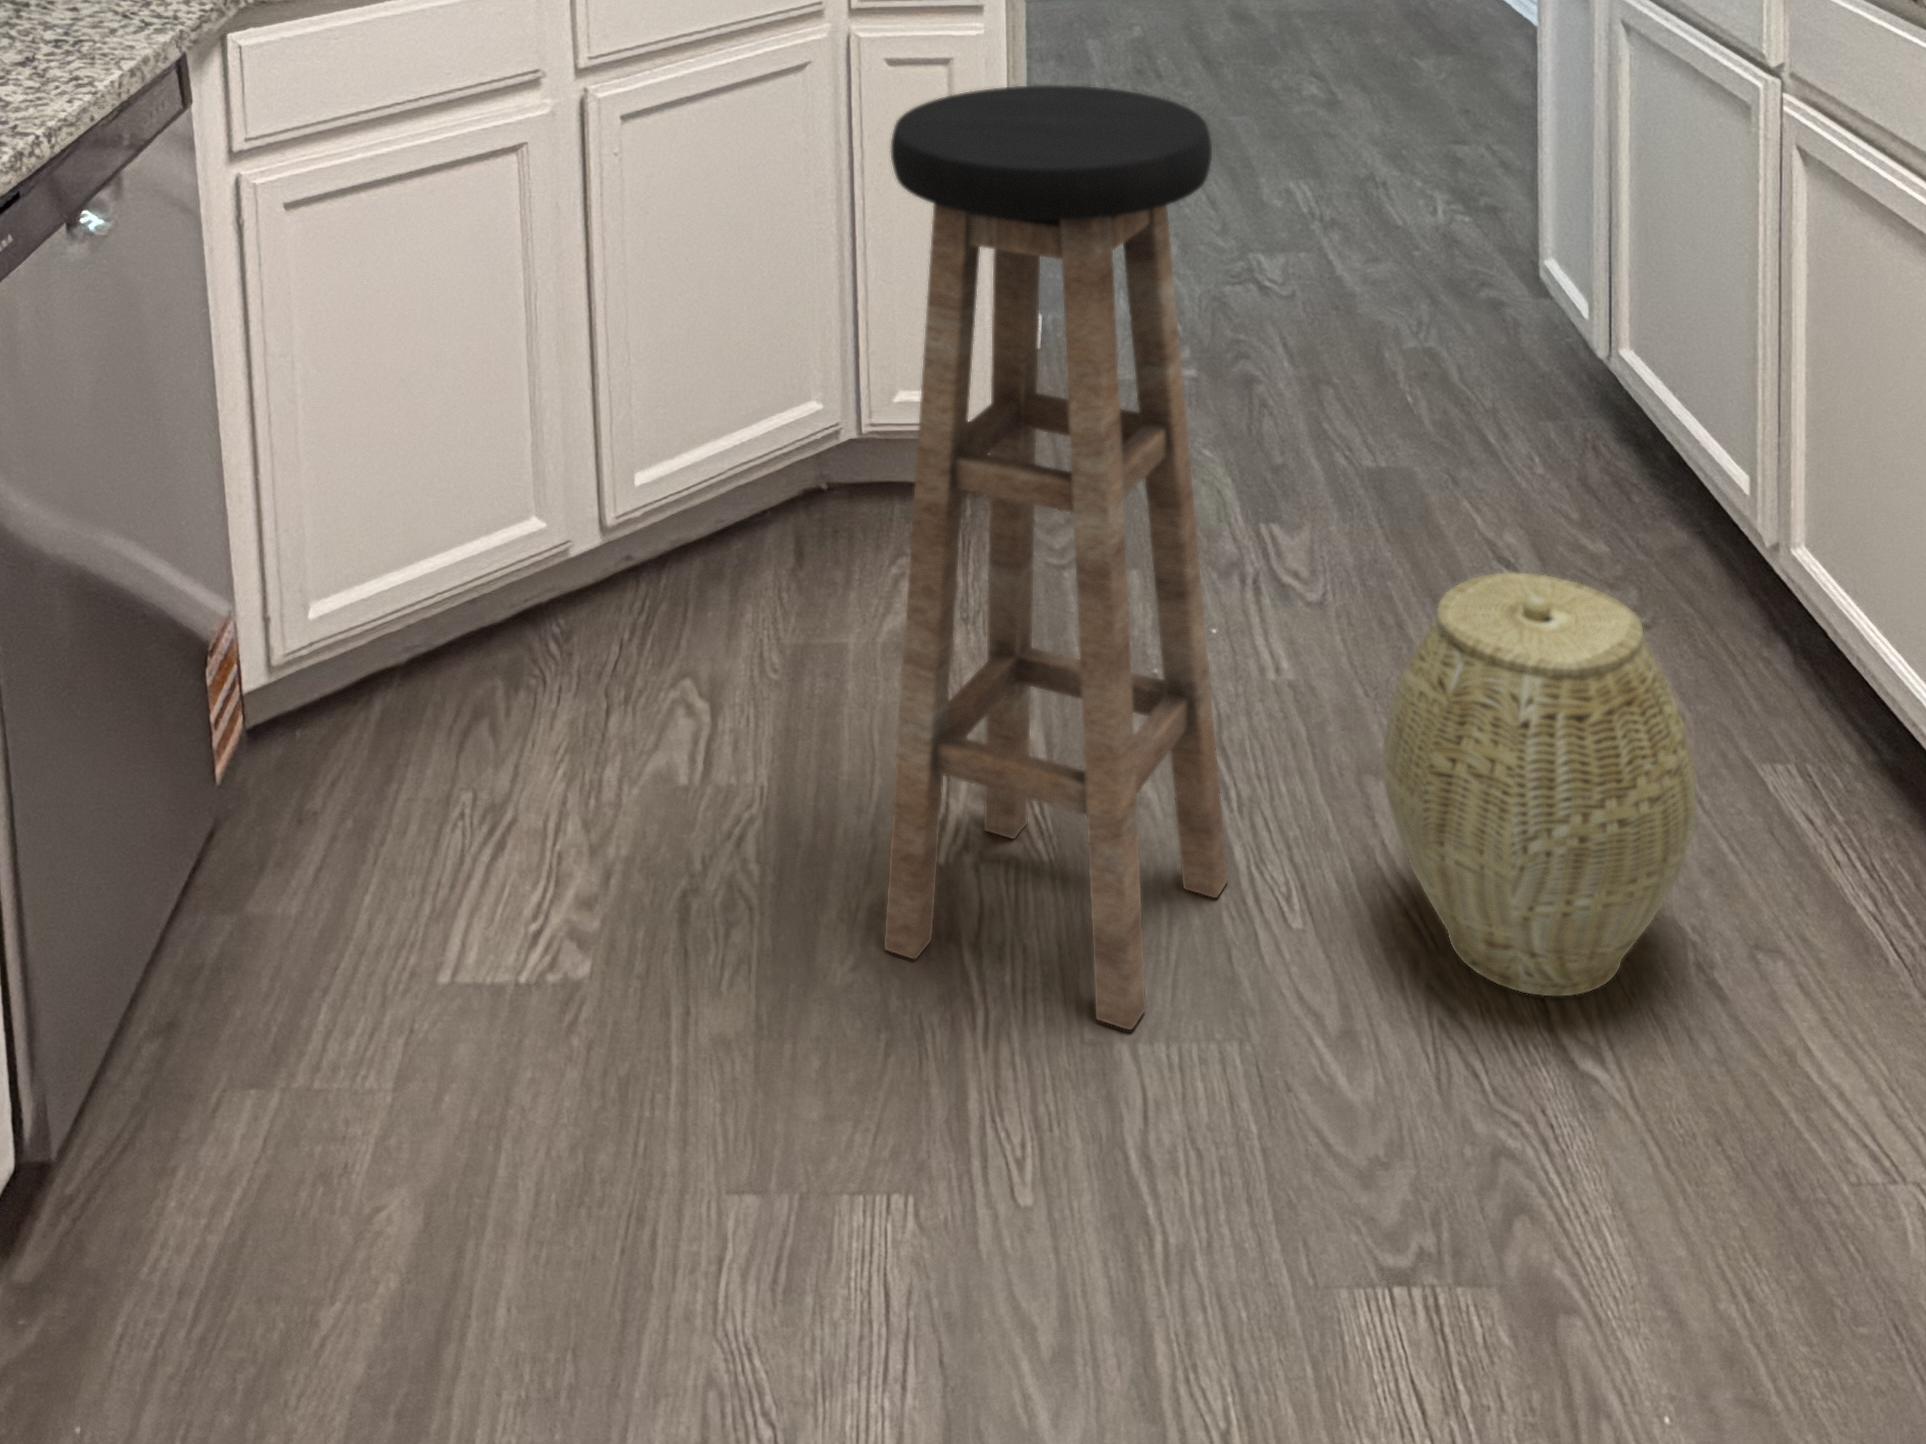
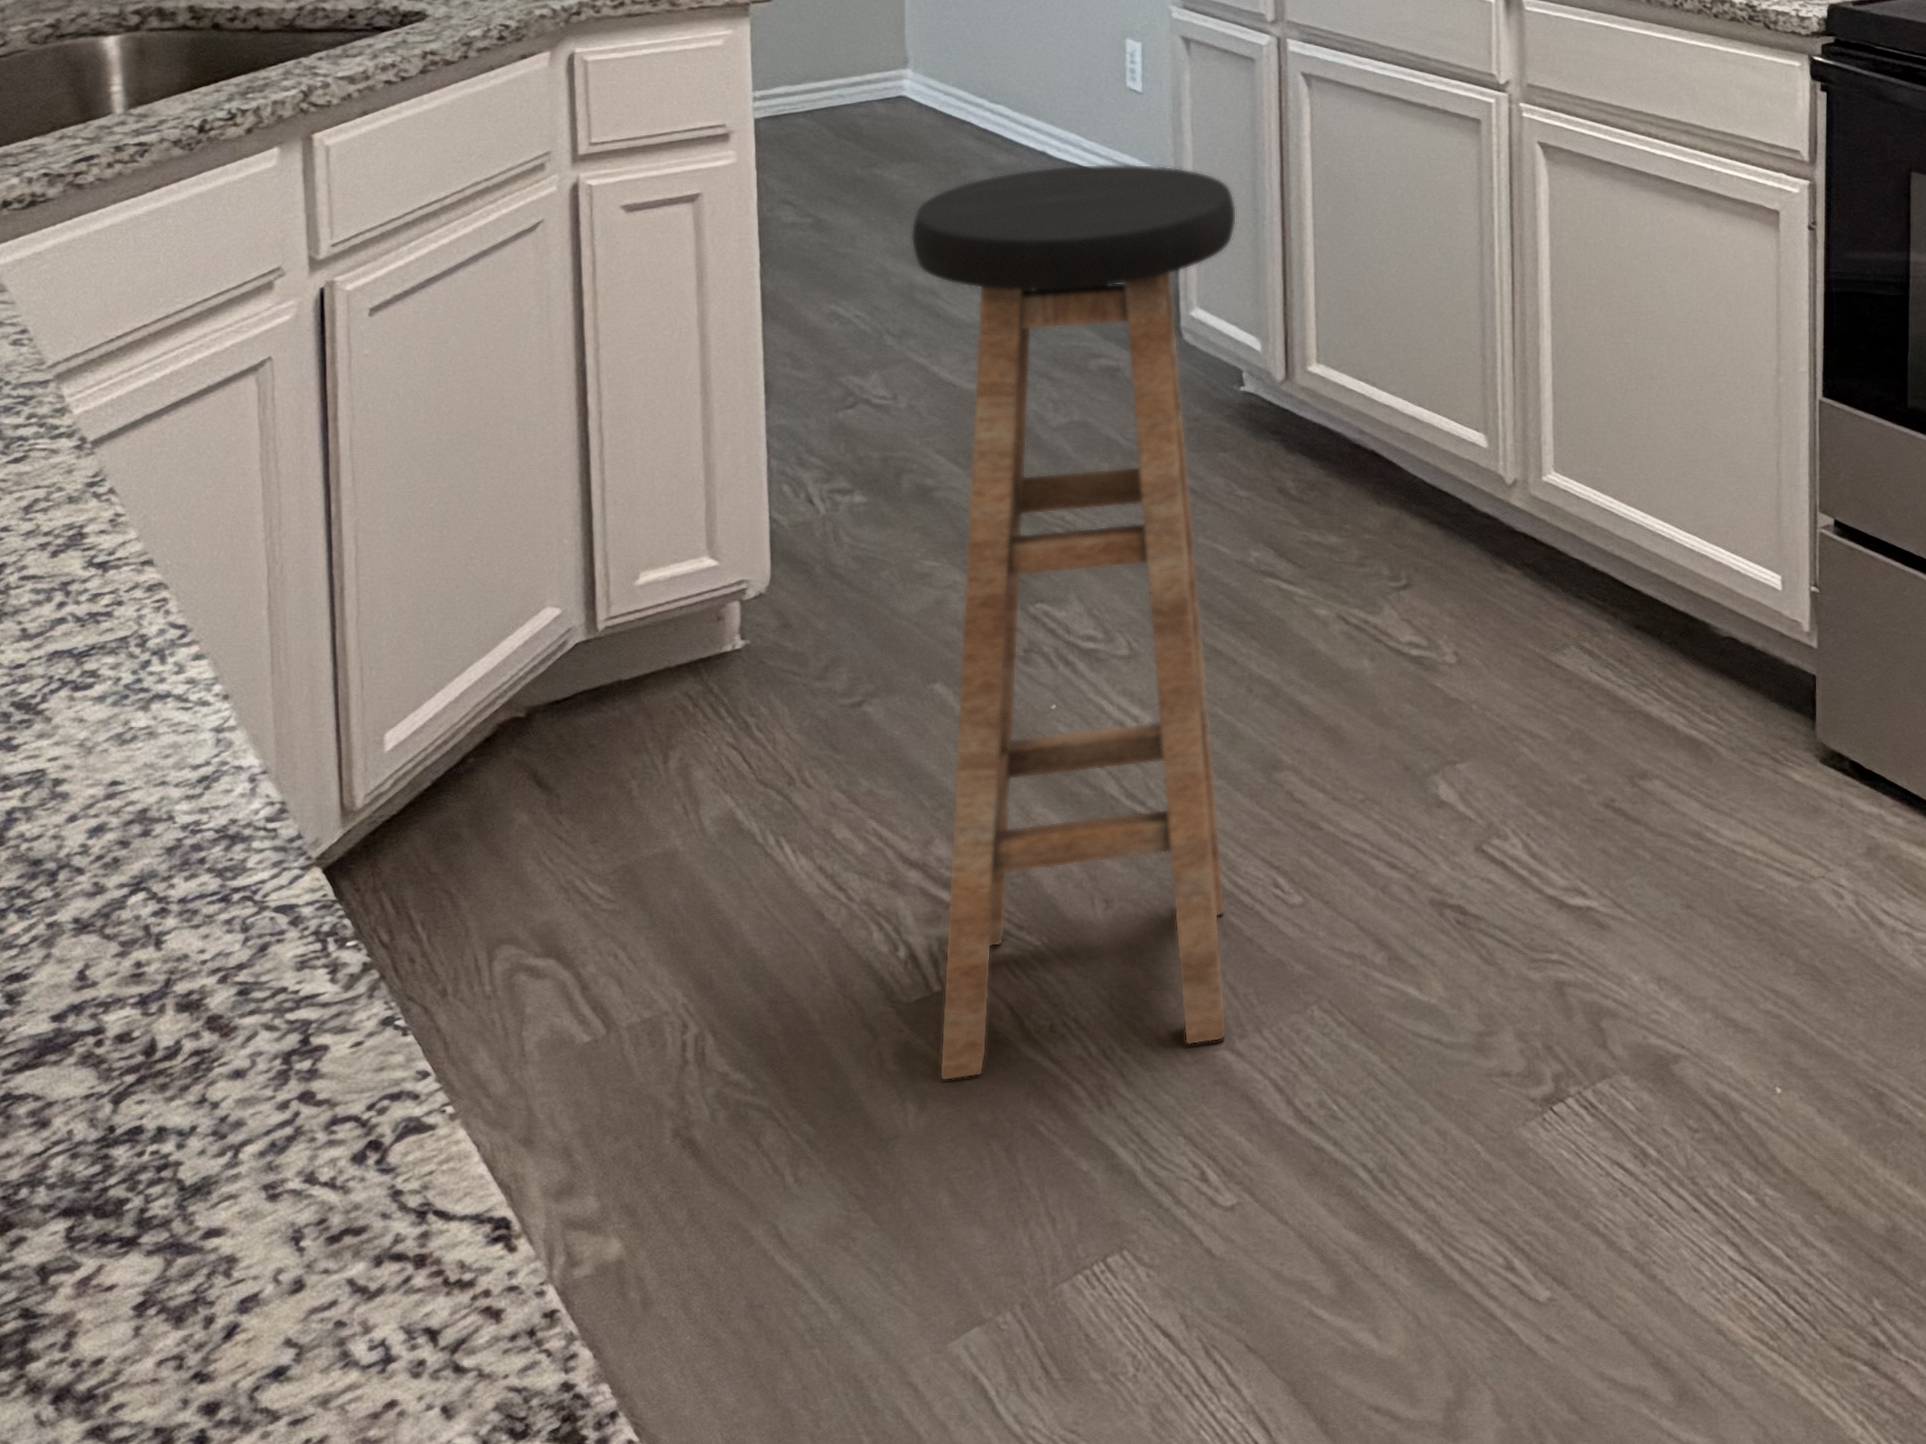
woven basket: present [1383,573,1697,996] -> none [1362,527,1618,882]

